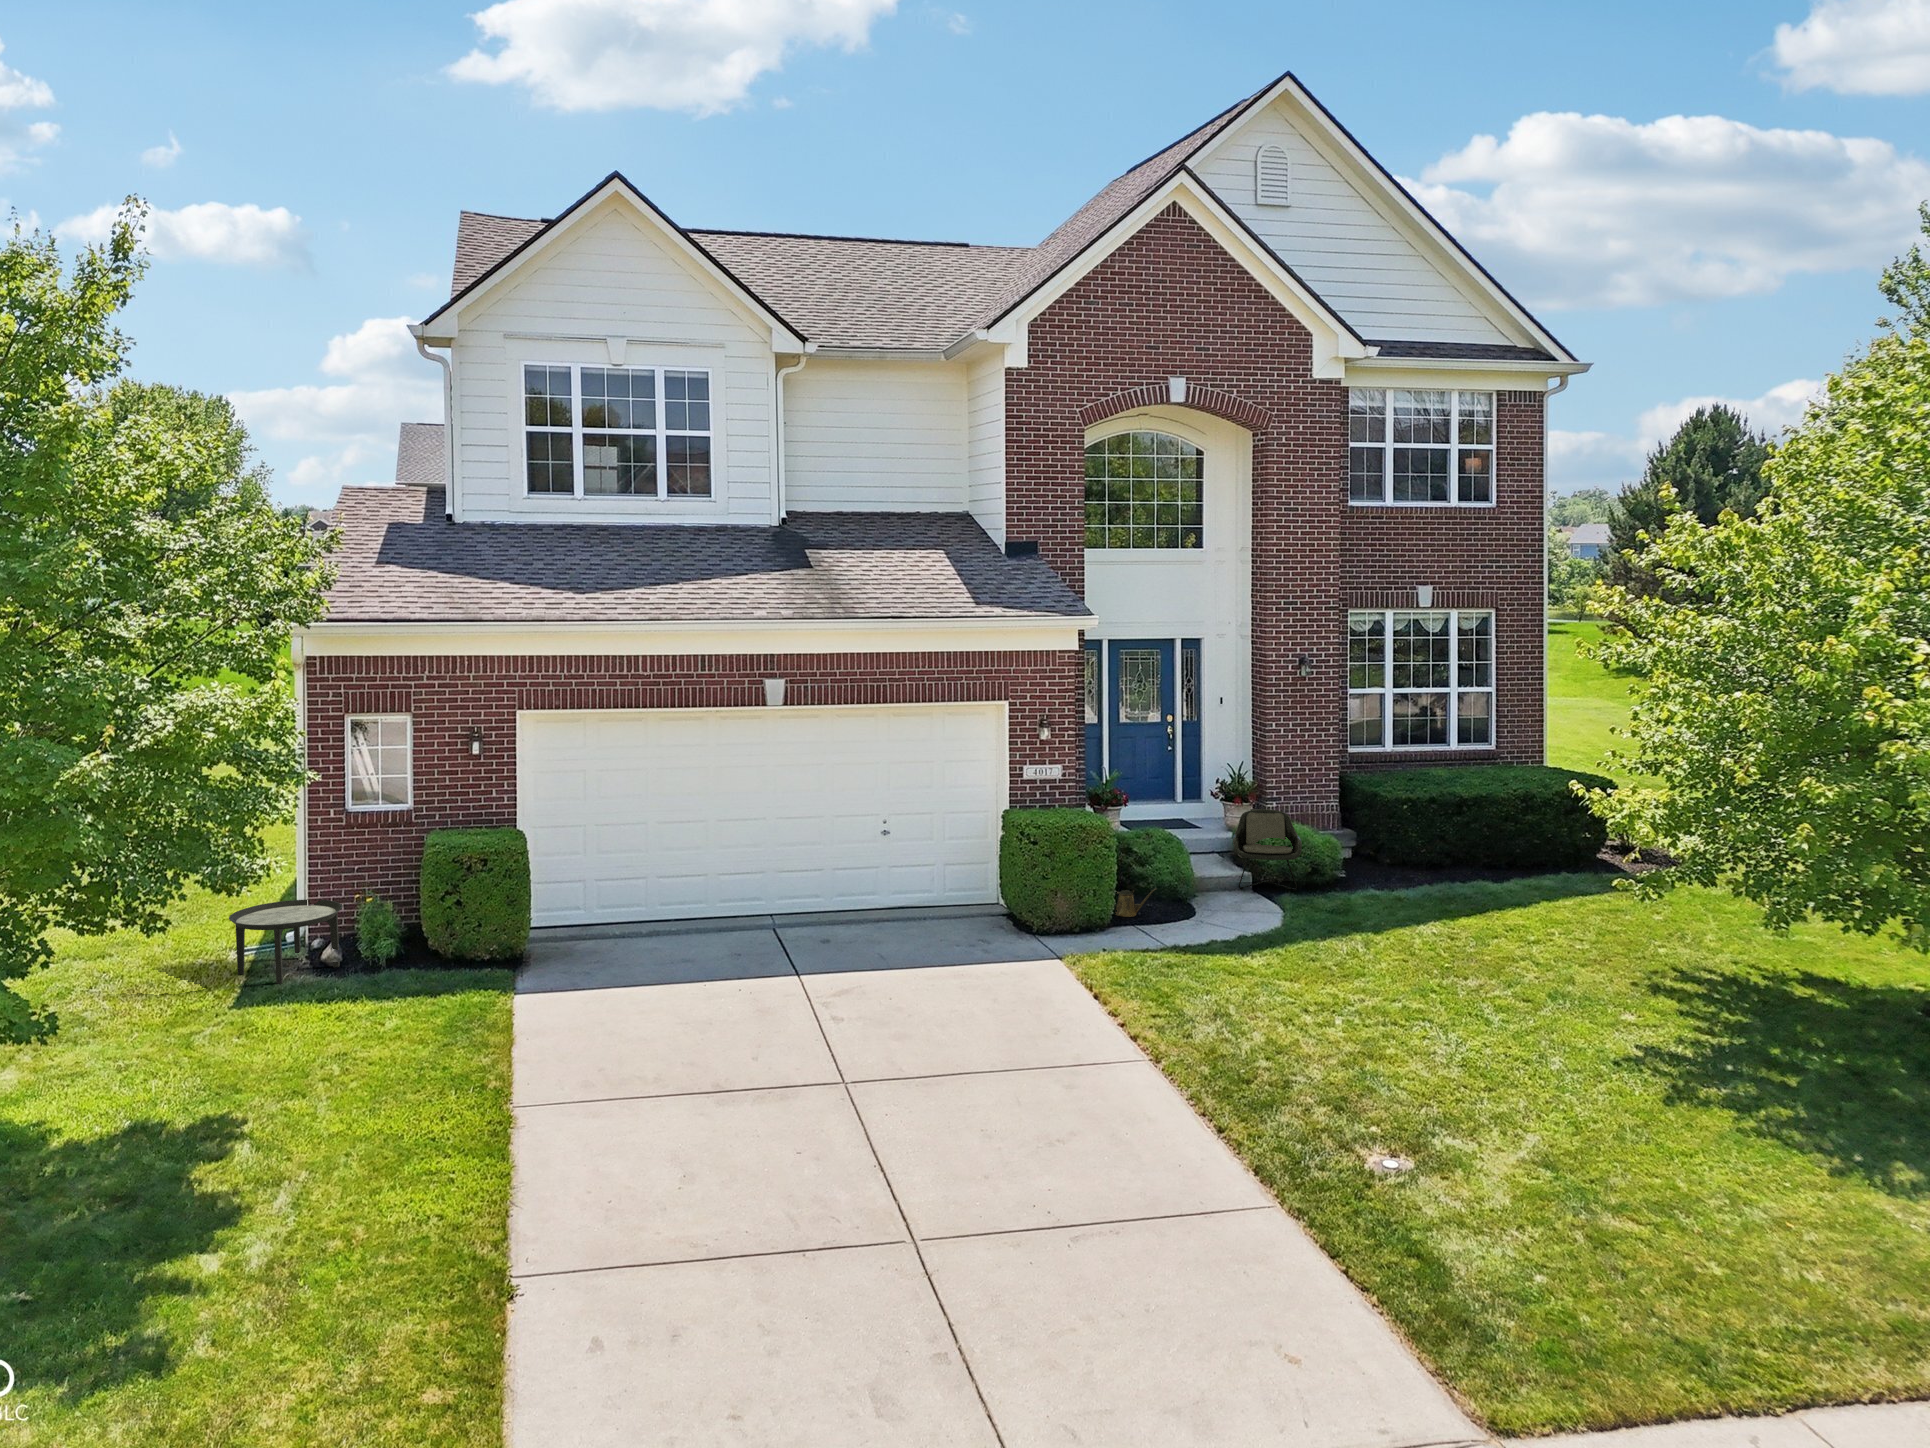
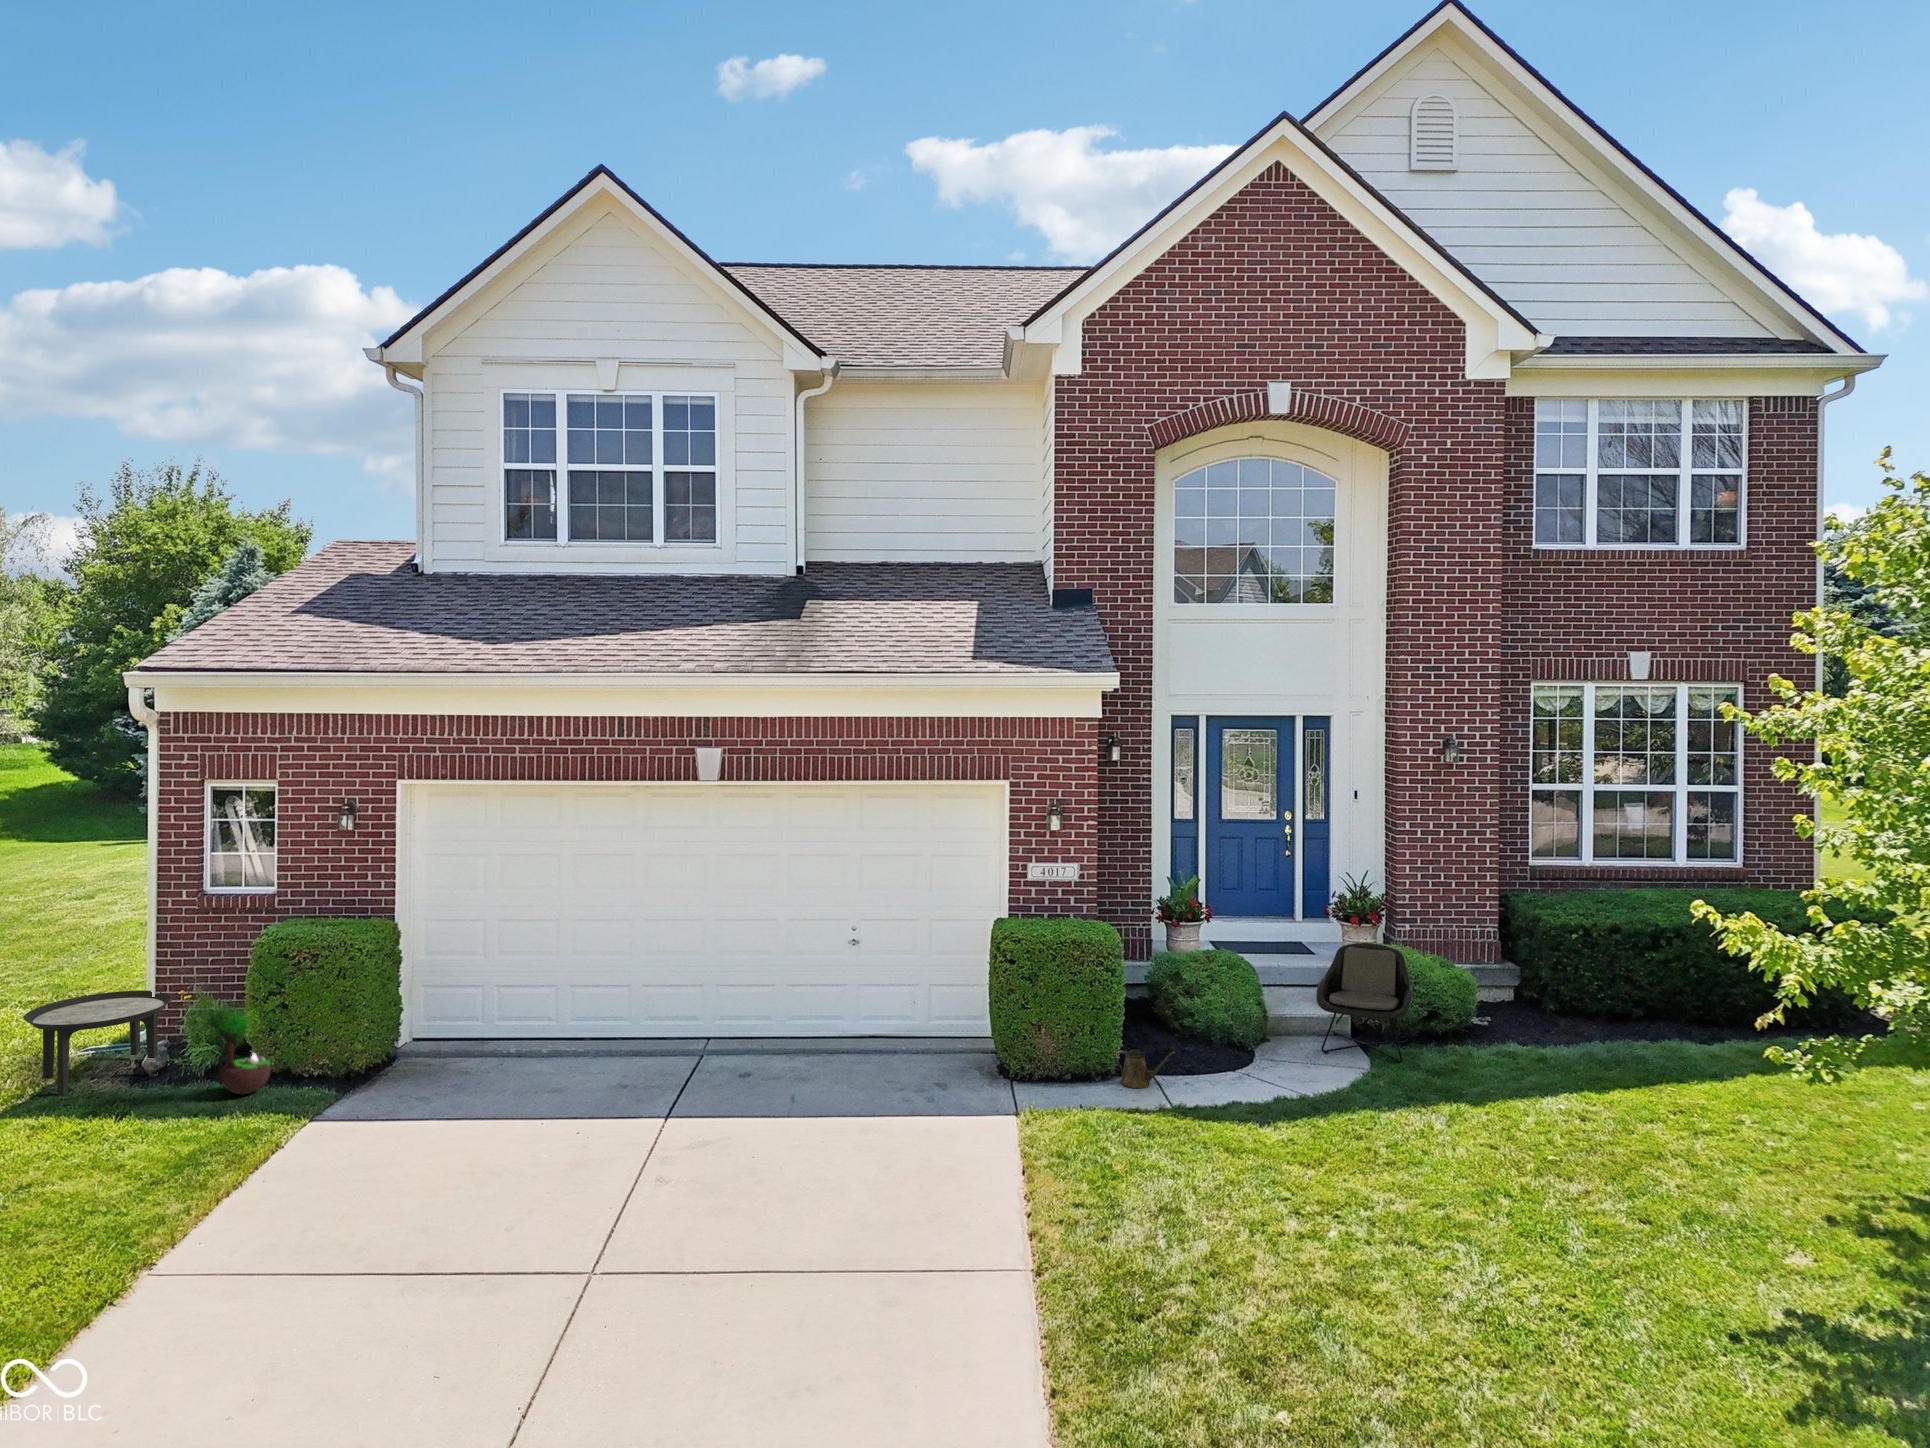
potted tree: none [403,891,461,971] -> present [200,1006,271,1094]

